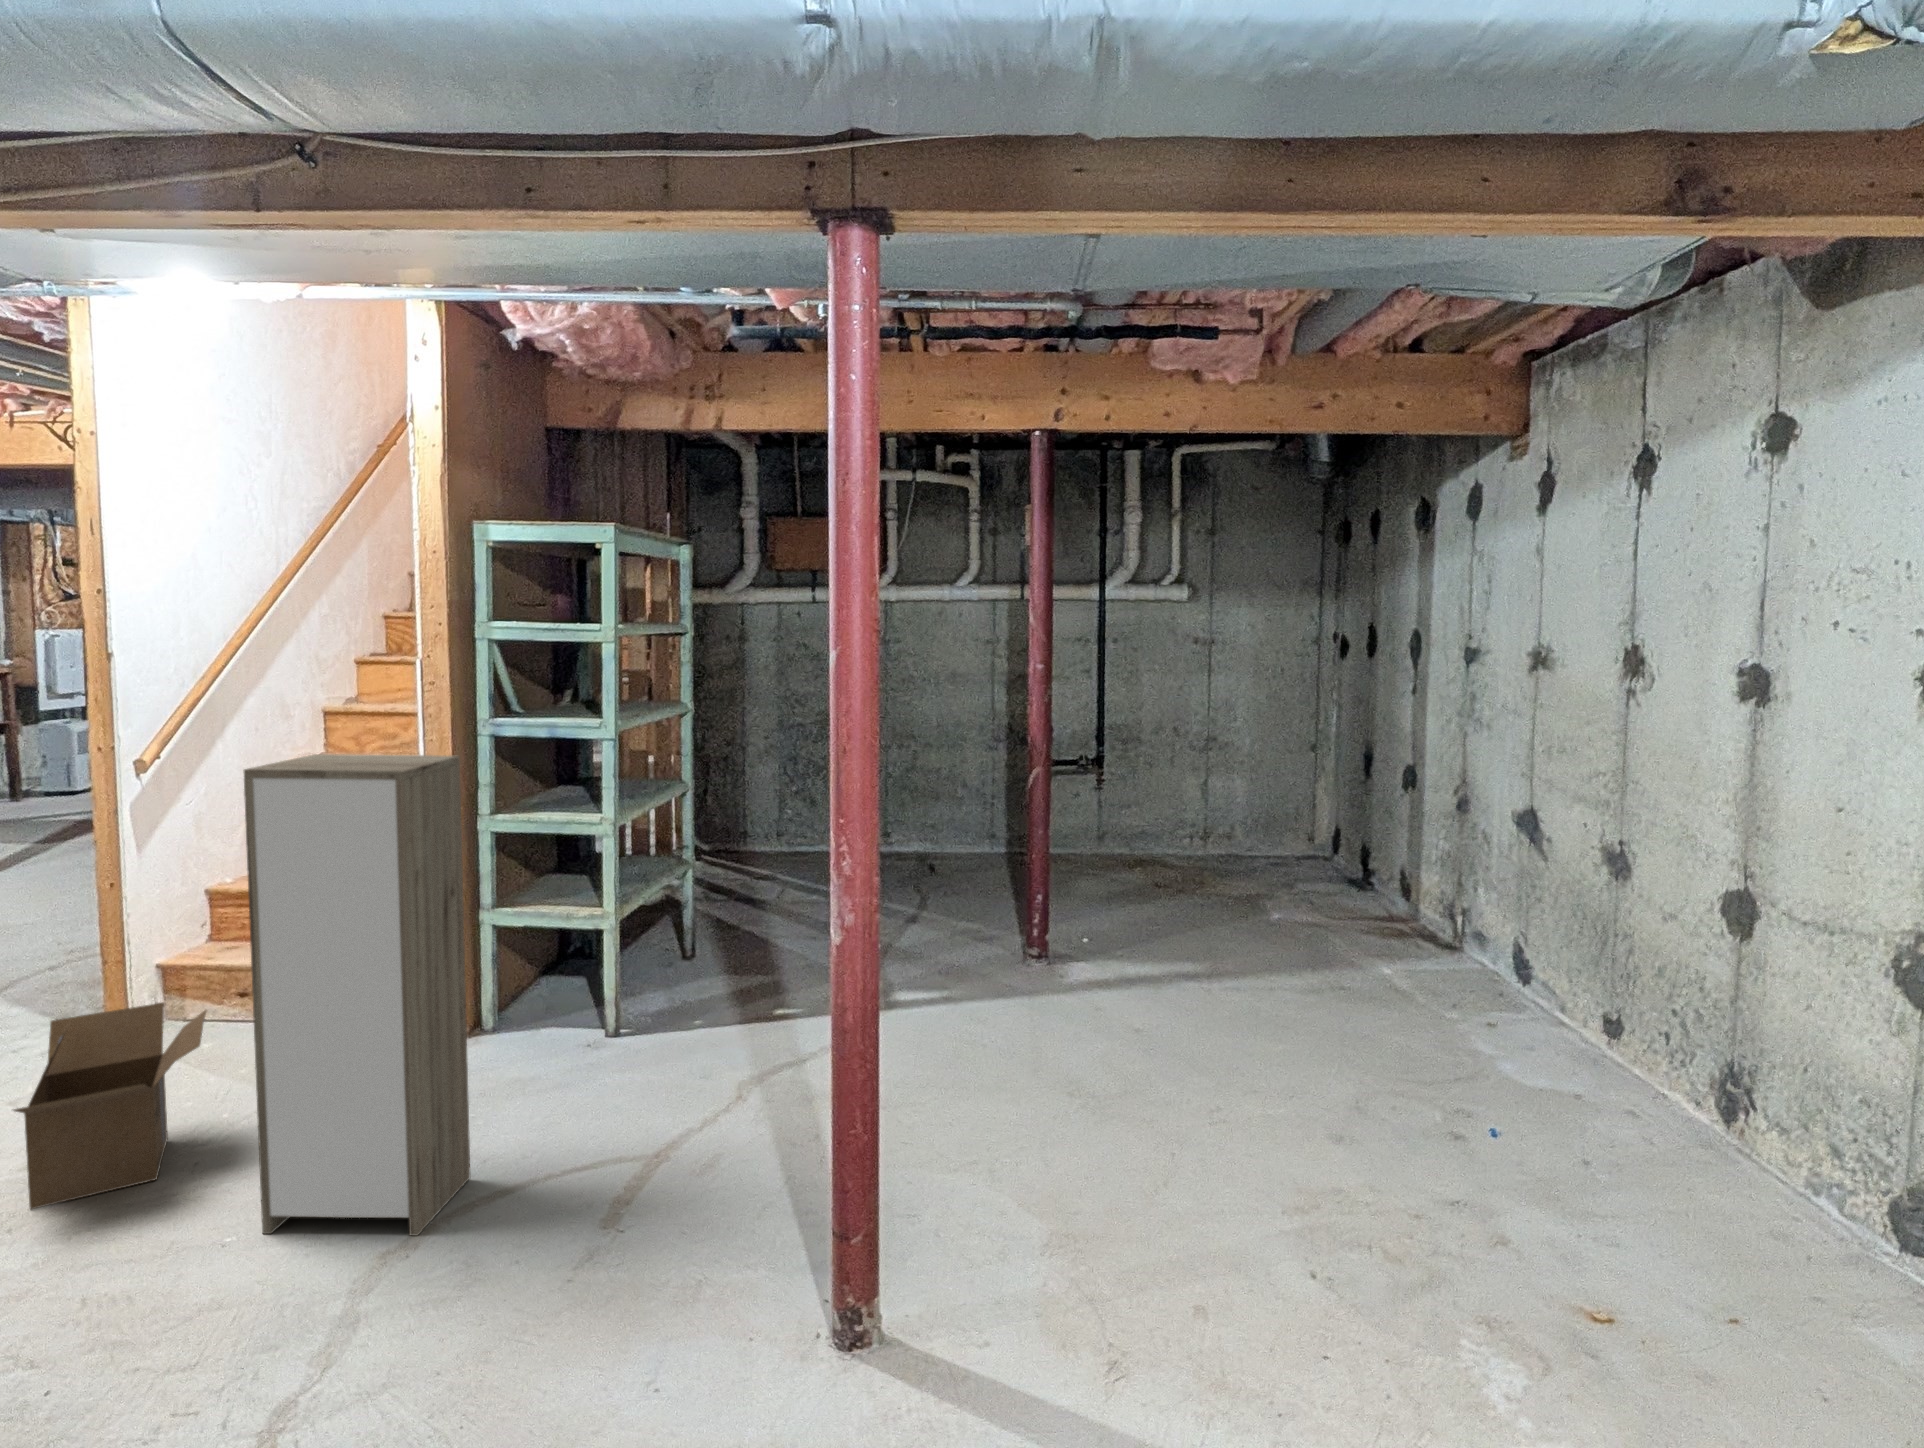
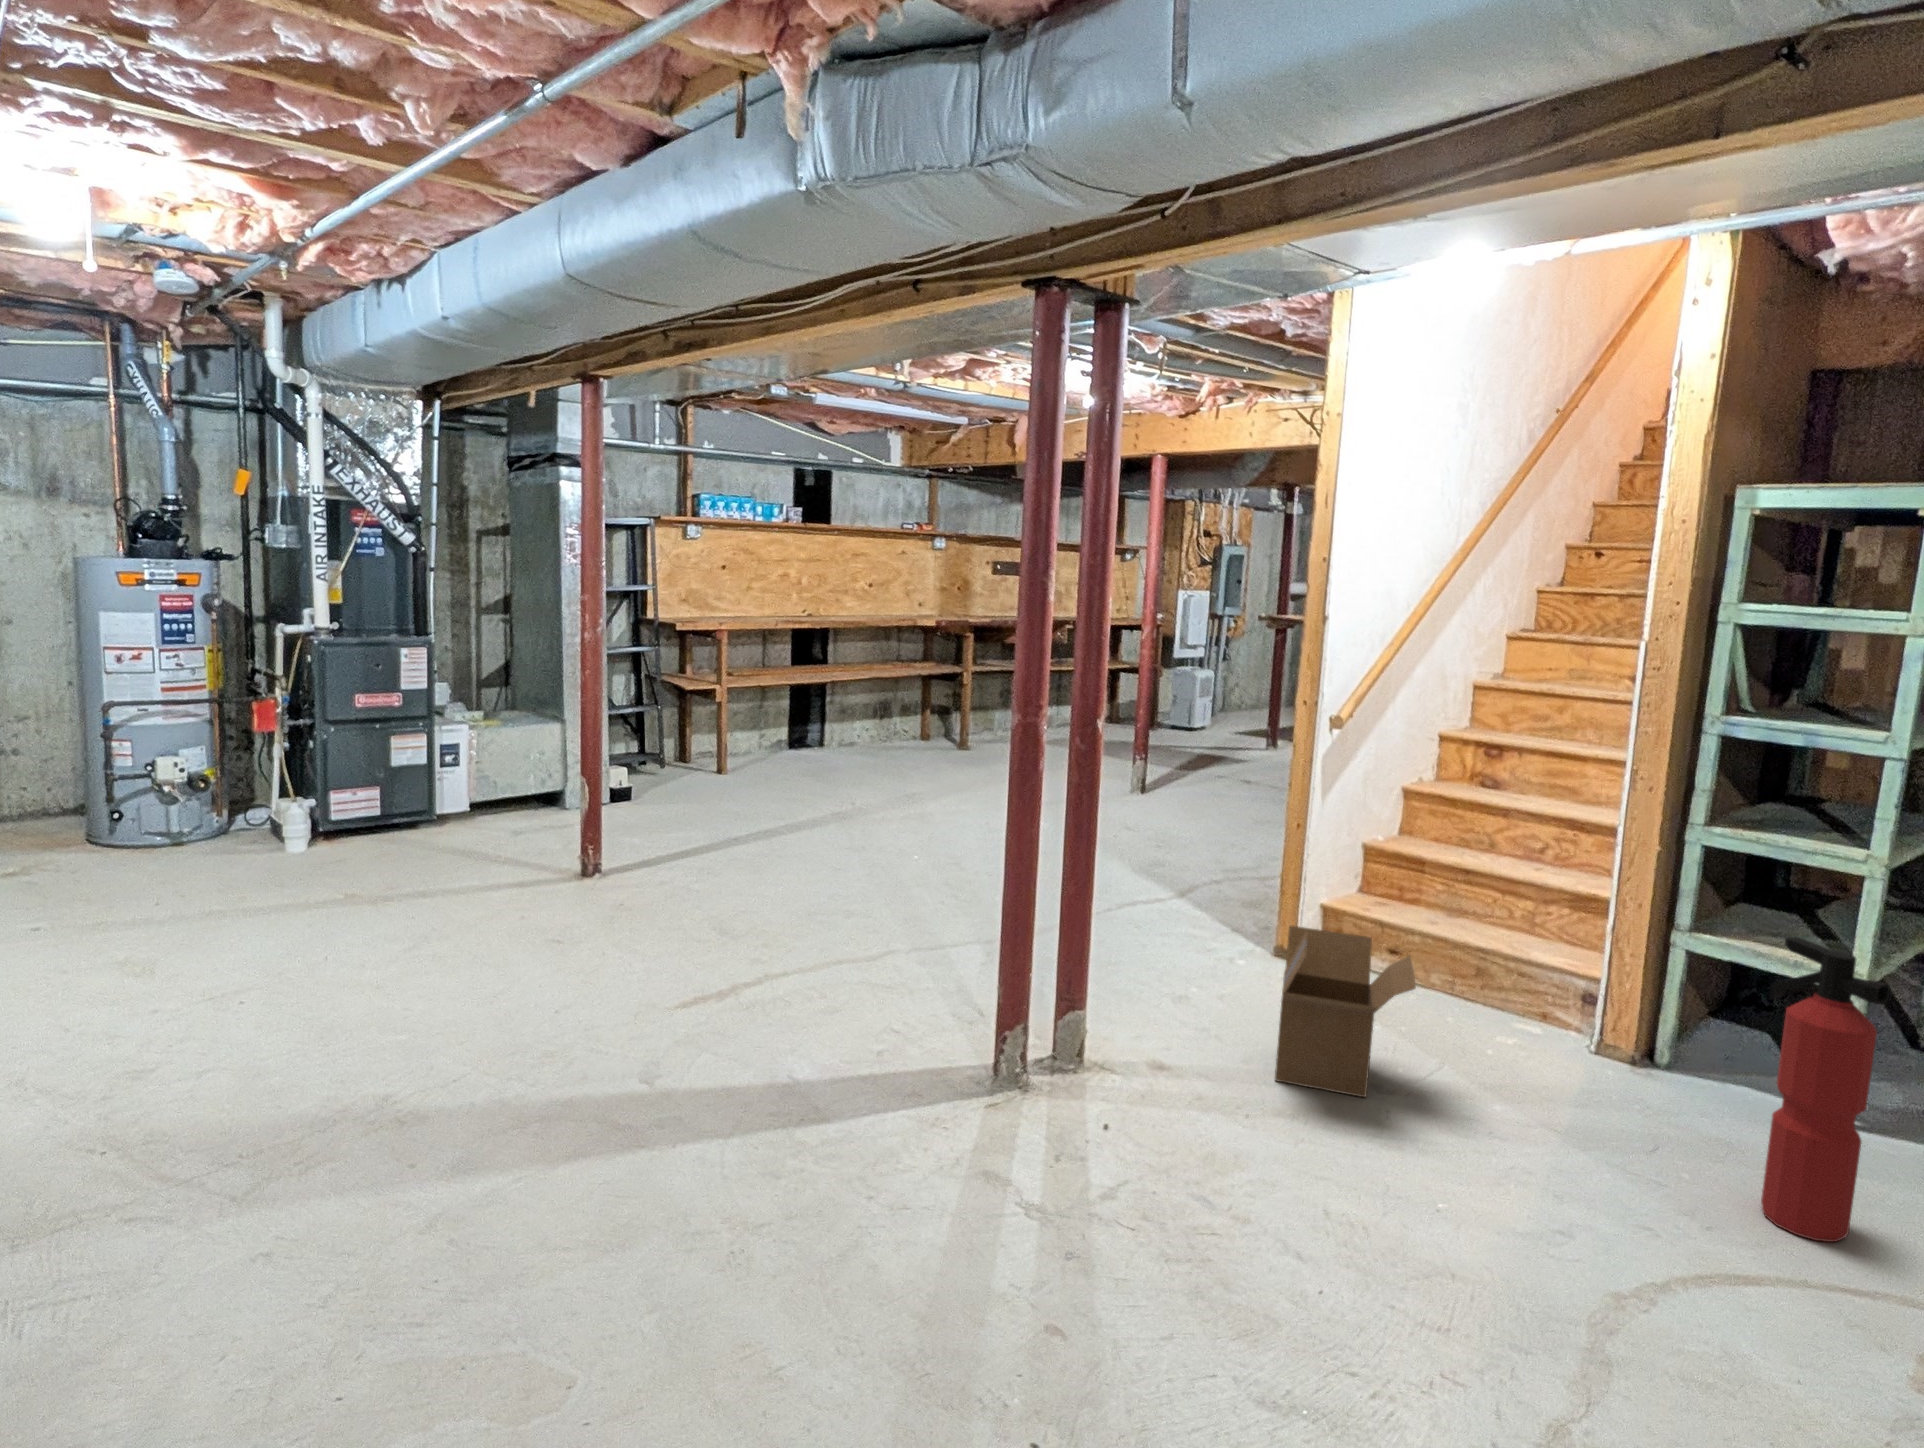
storage cabinet: present [244,754,470,1236] -> none [1479,725,1759,1276]
fire extinguisher: none [517,897,591,1134] -> present [1761,937,1889,1242]

